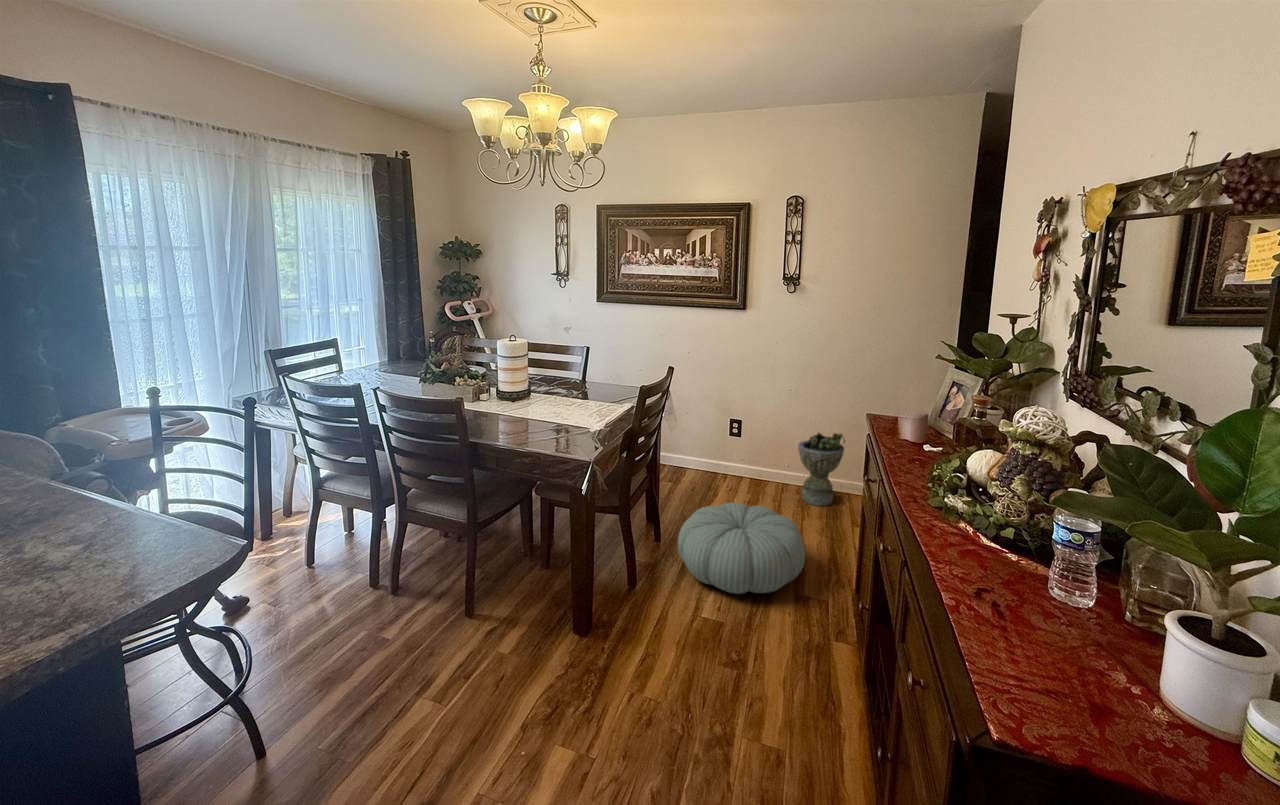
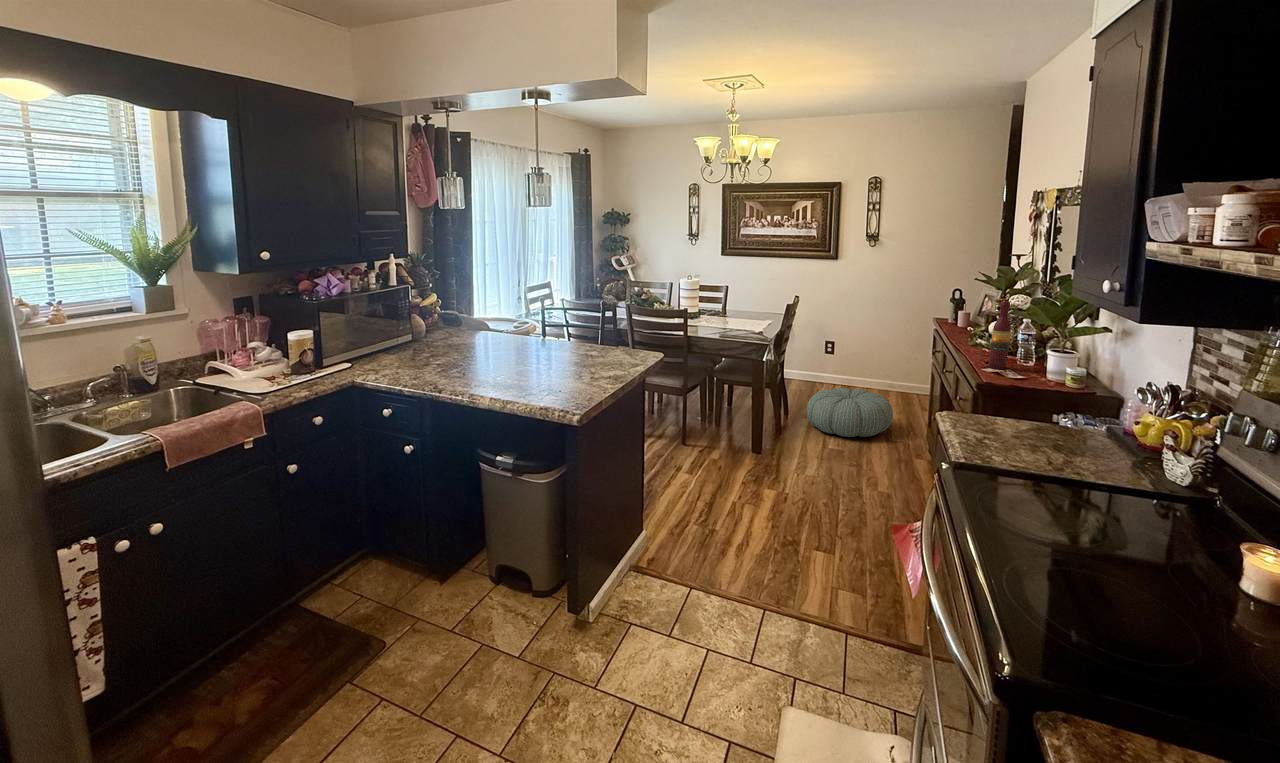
planter: present [798,432,845,506] -> none [879,347,914,400]
wine bottle: none [982,454,1048,633] -> present [988,301,1011,369]

